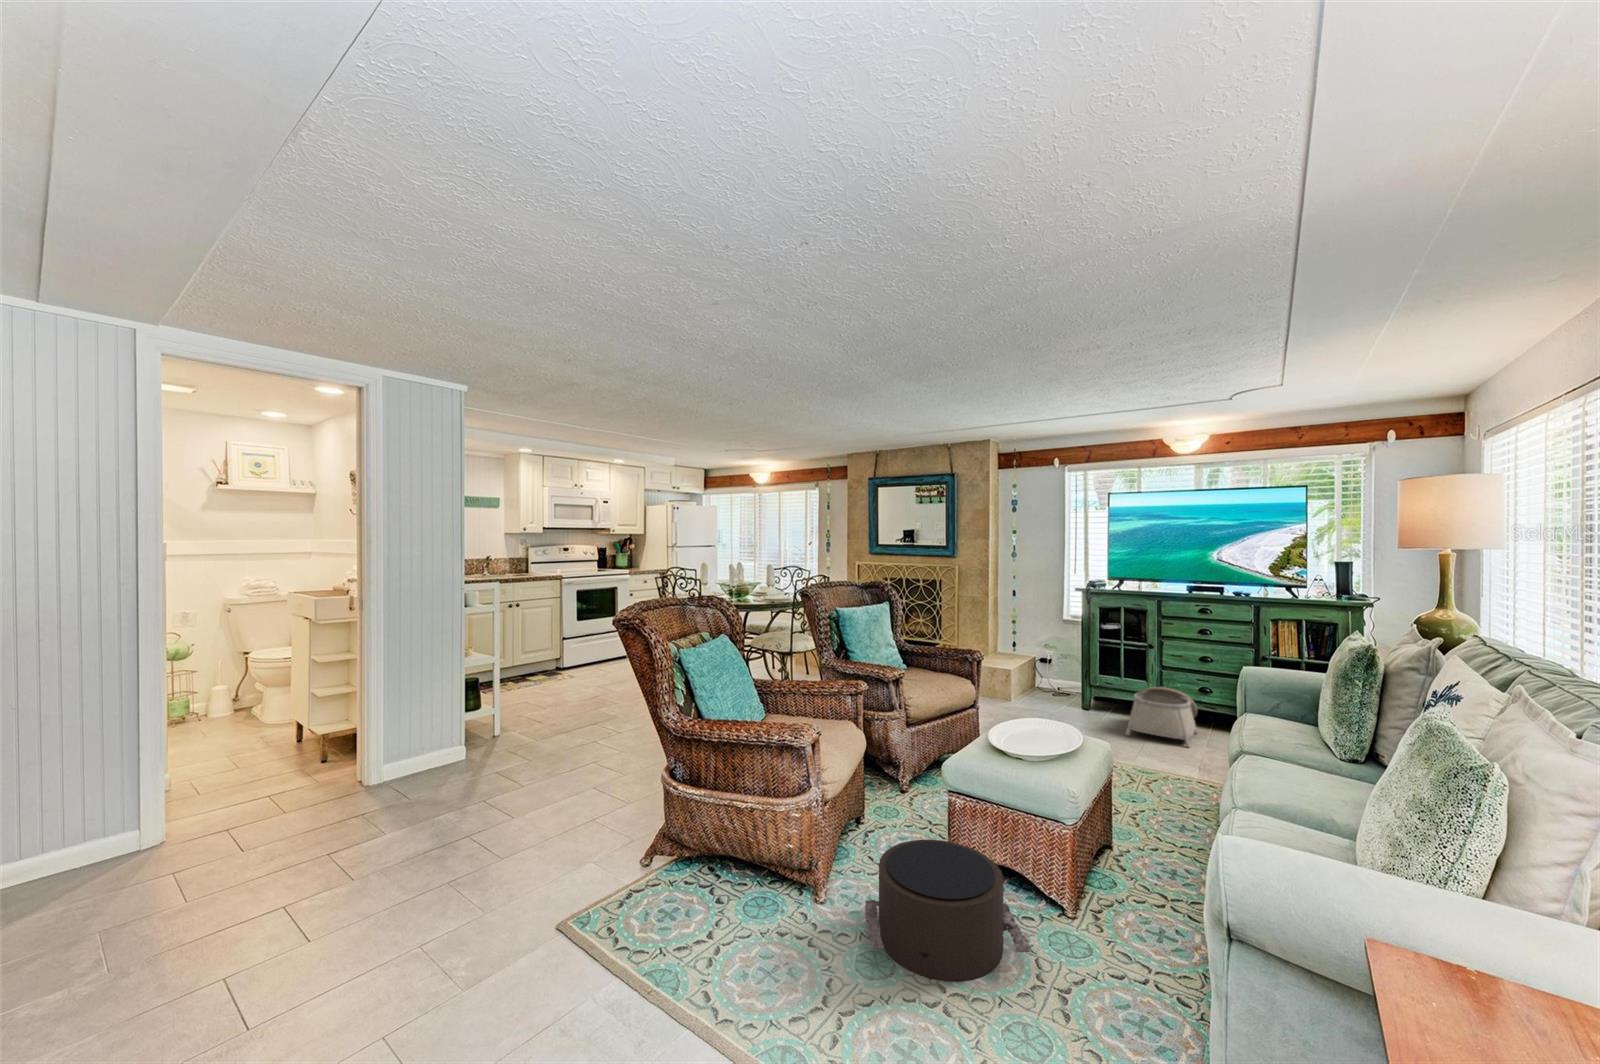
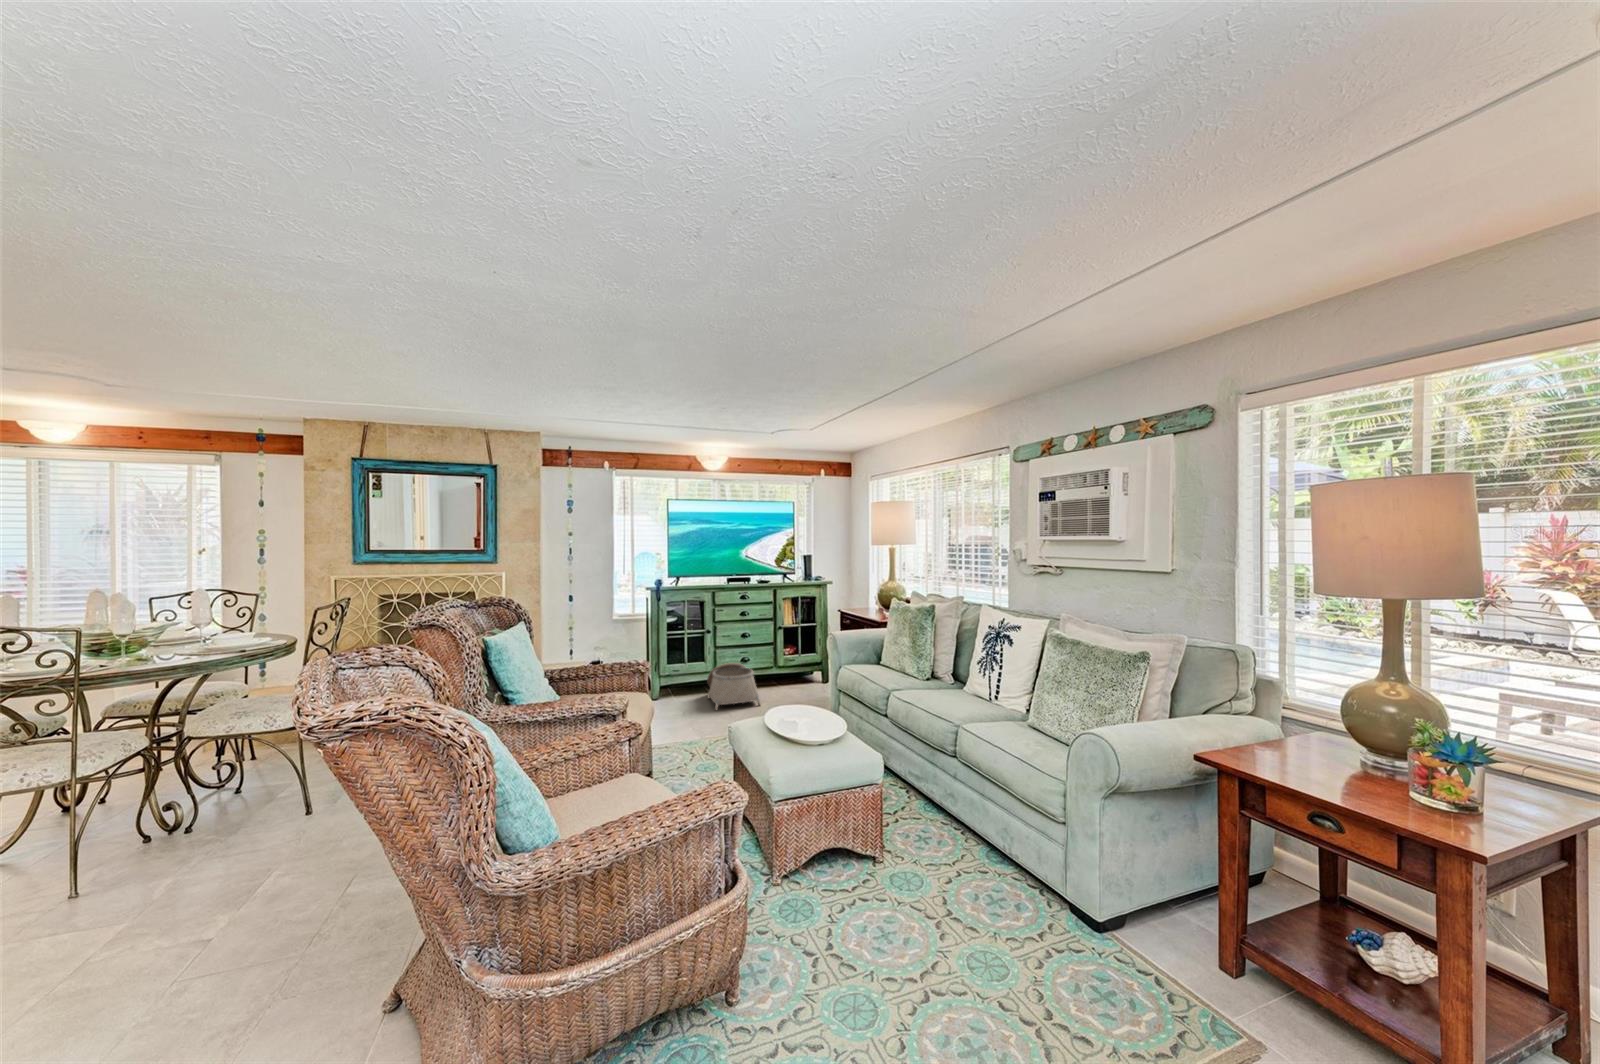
pouf: present [865,840,1032,981] -> none [790,844,927,995]

